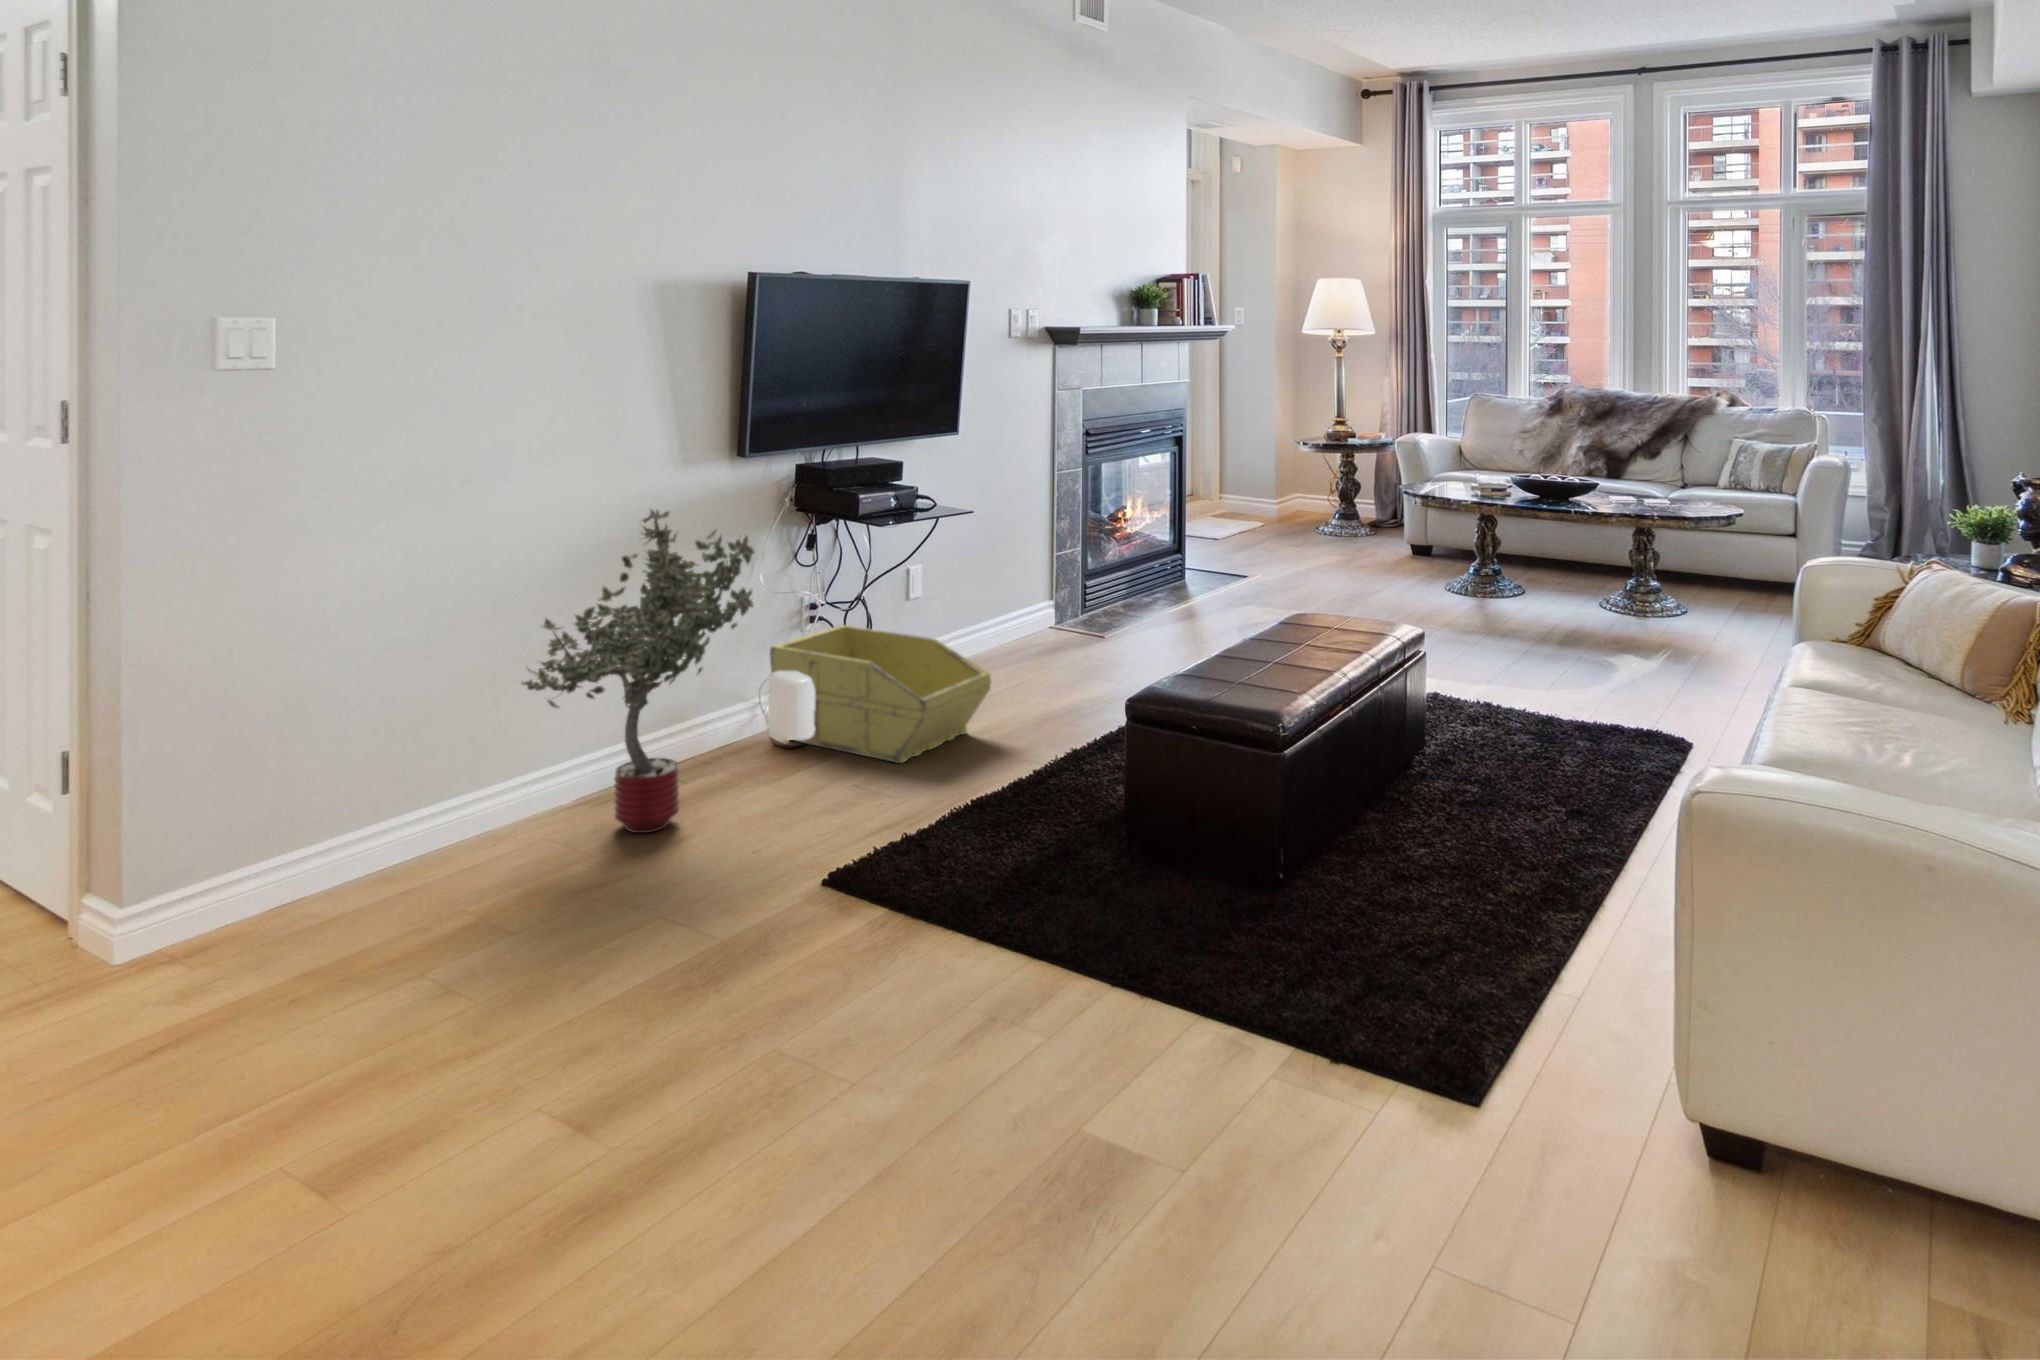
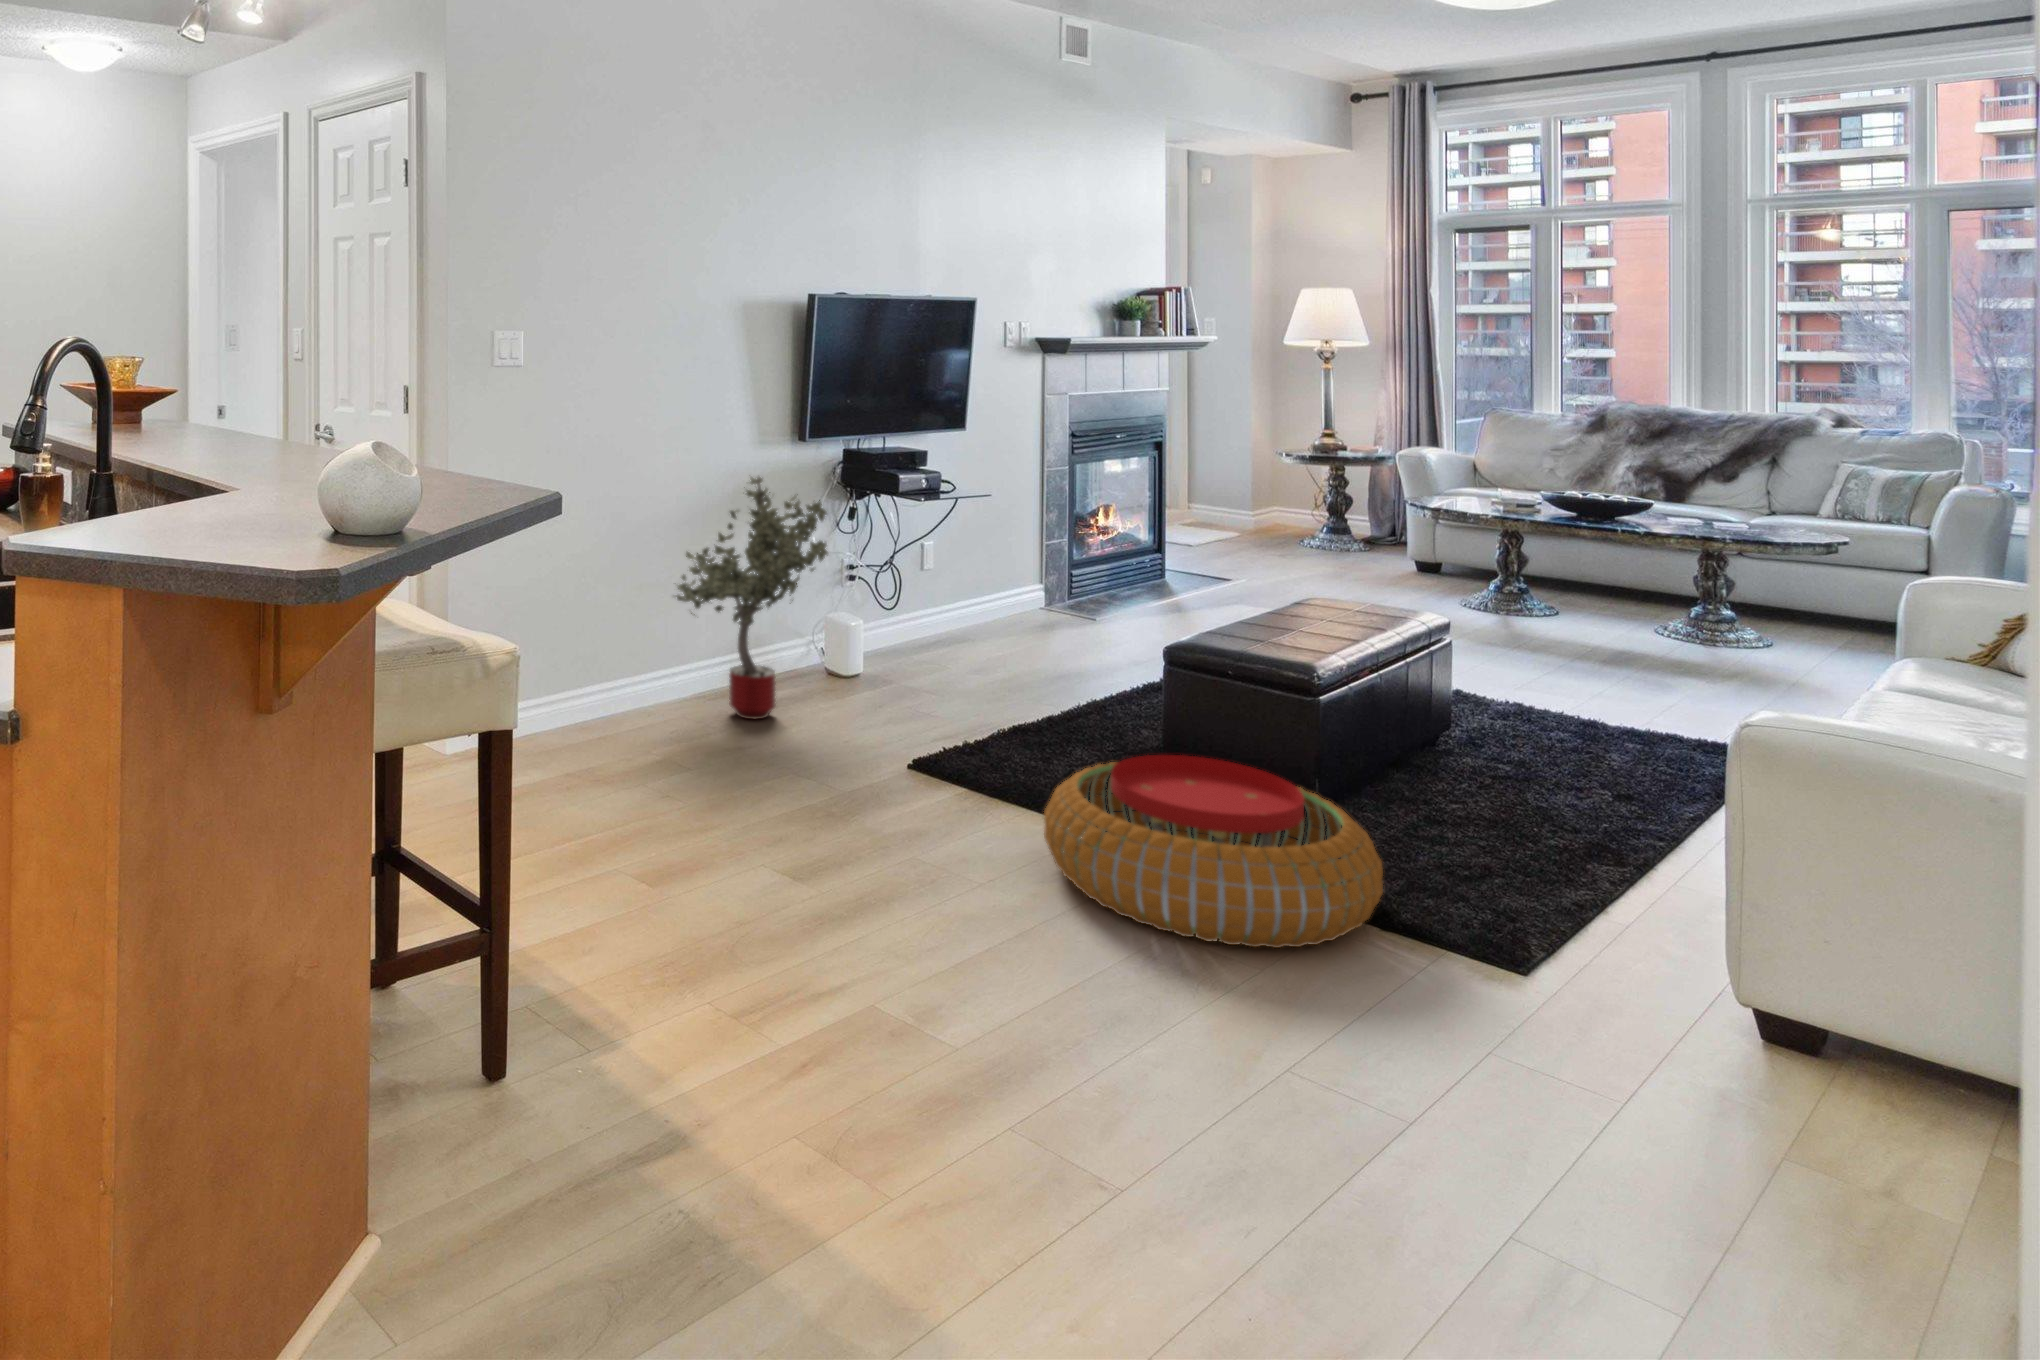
storage bin: present [770,625,991,763] -> none [822,583,1013,695]
pouf: none [953,853,1334,1122] -> present [1044,755,1383,948]

